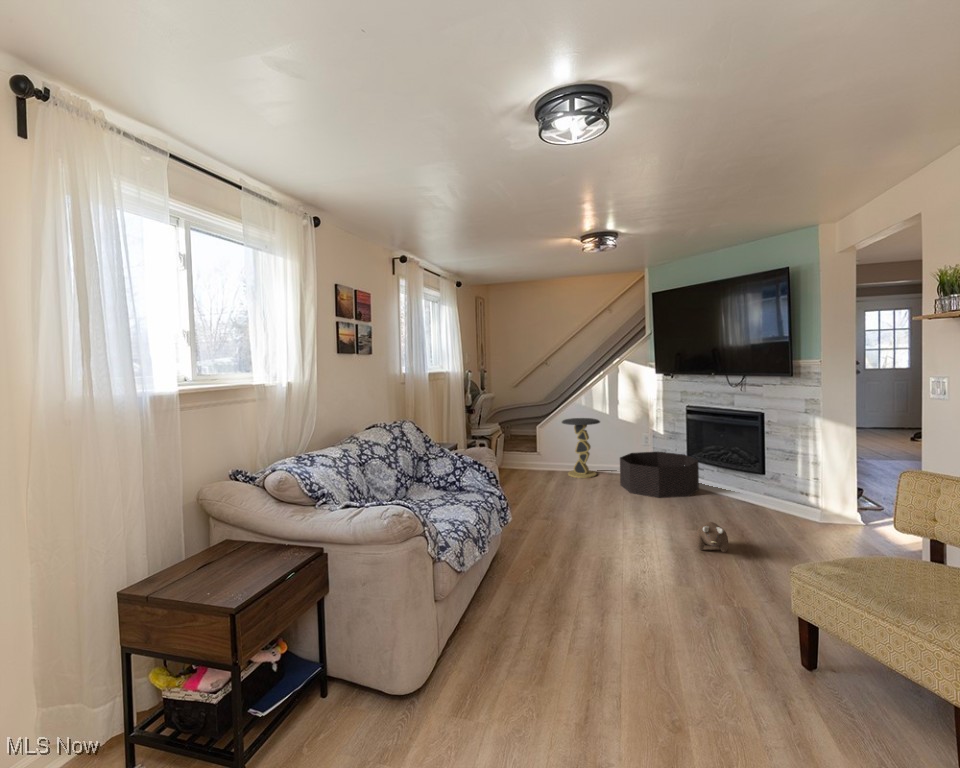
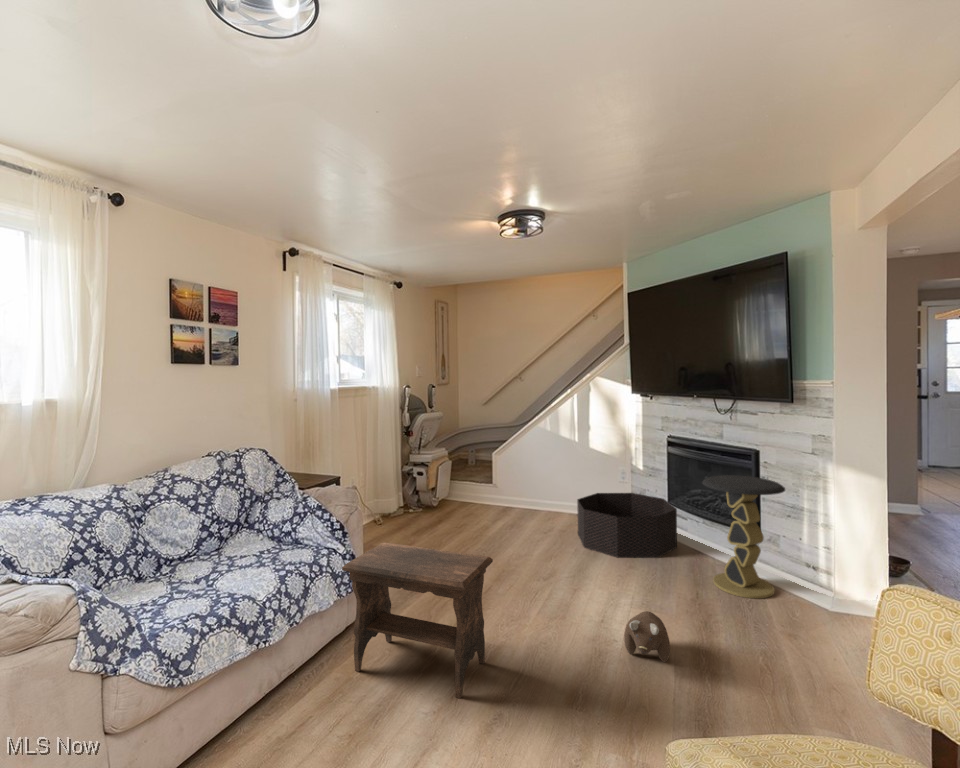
side table: present [562,418,600,478] -> present [702,475,785,599]
footstool: none [514,485,611,578] -> present [342,542,493,698]

